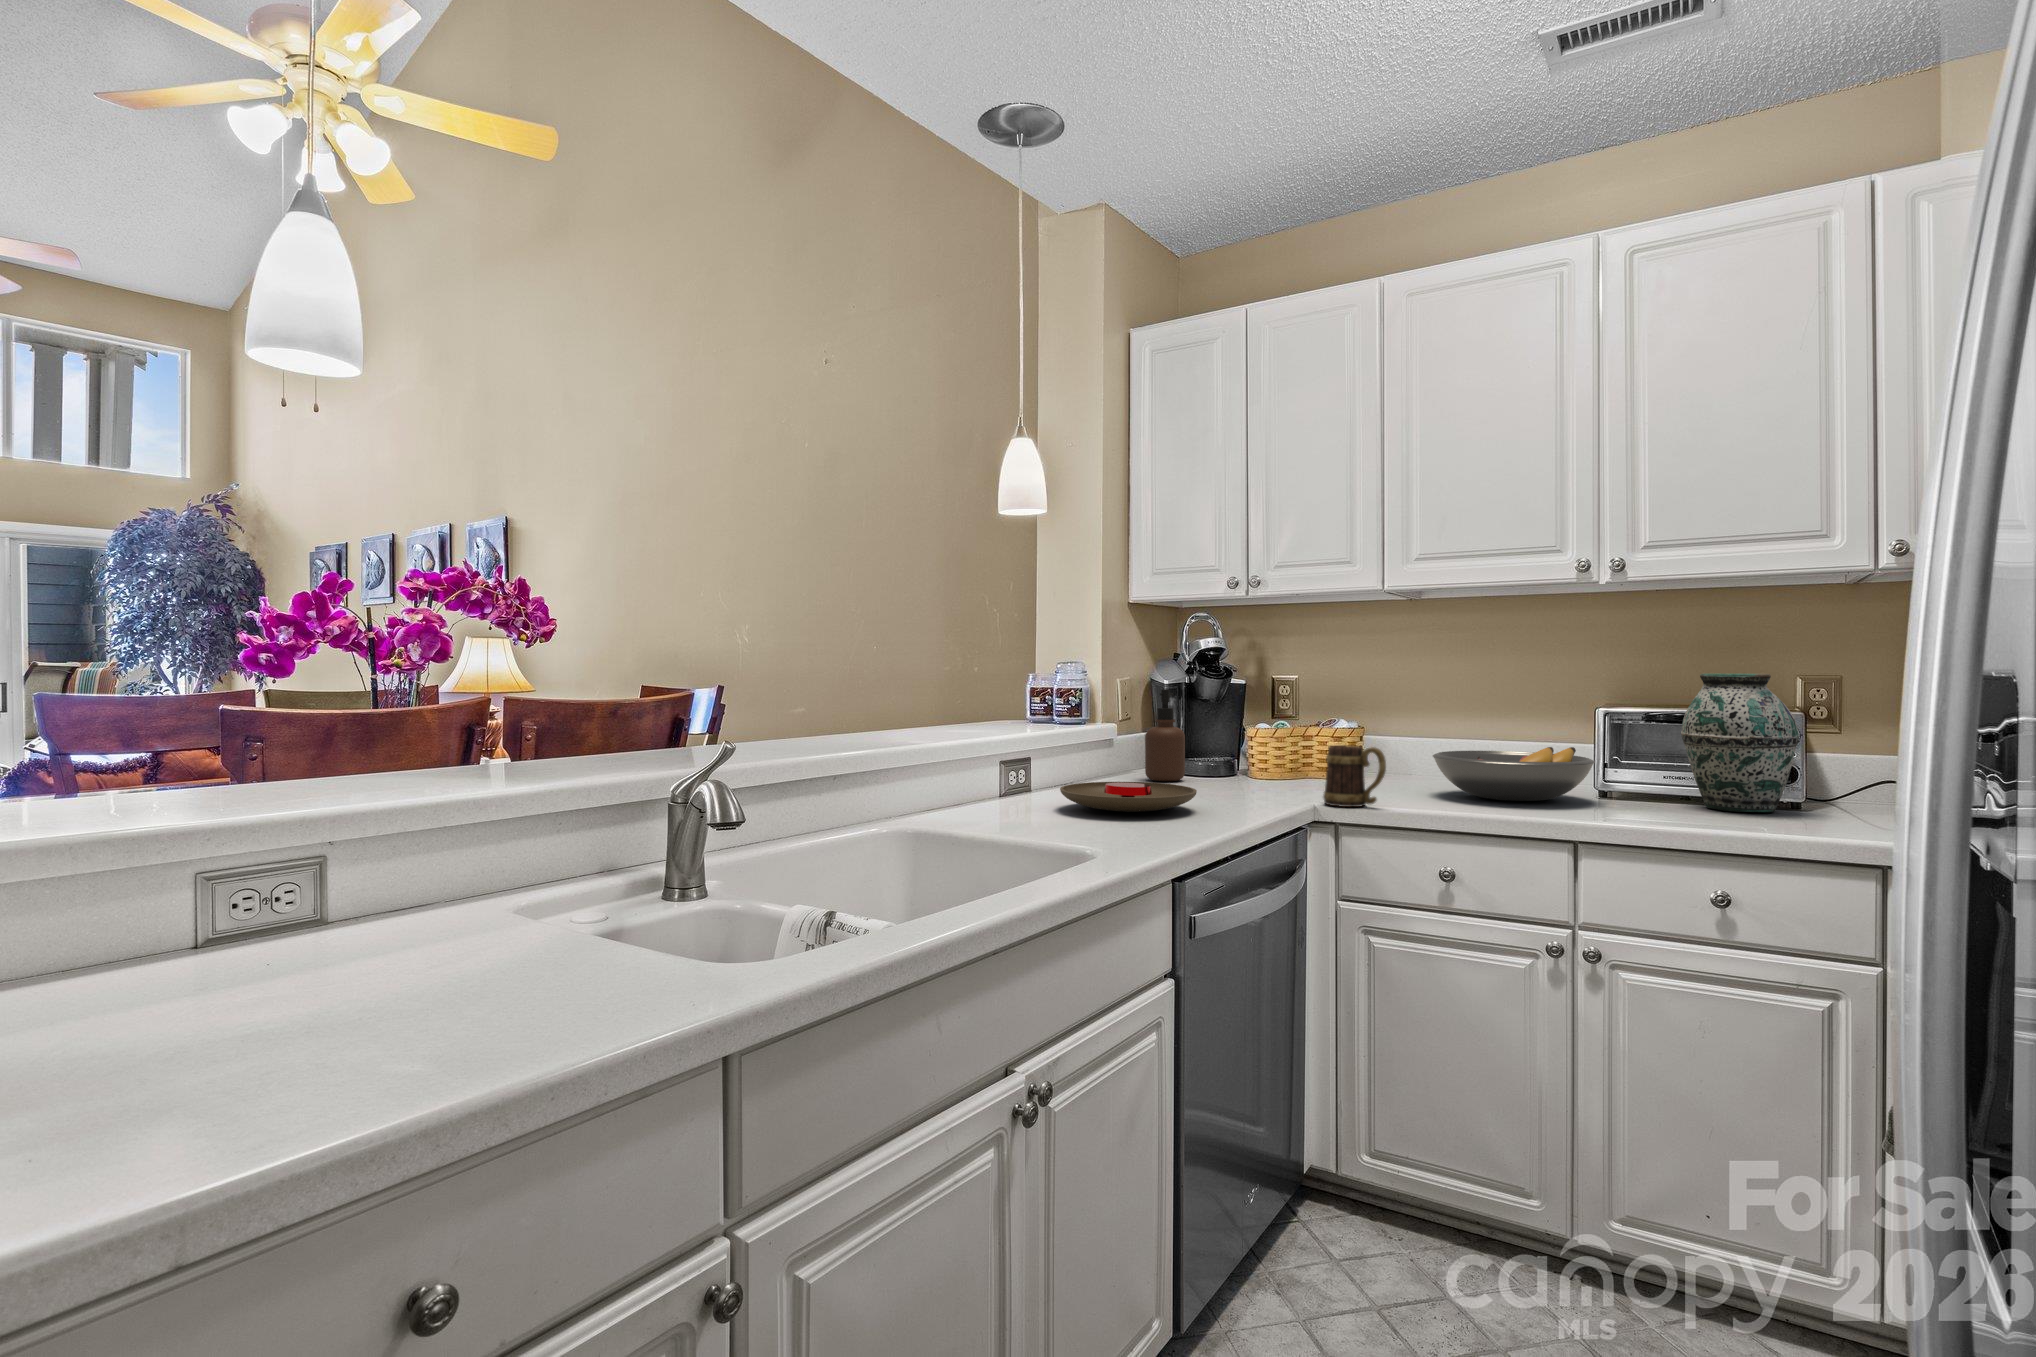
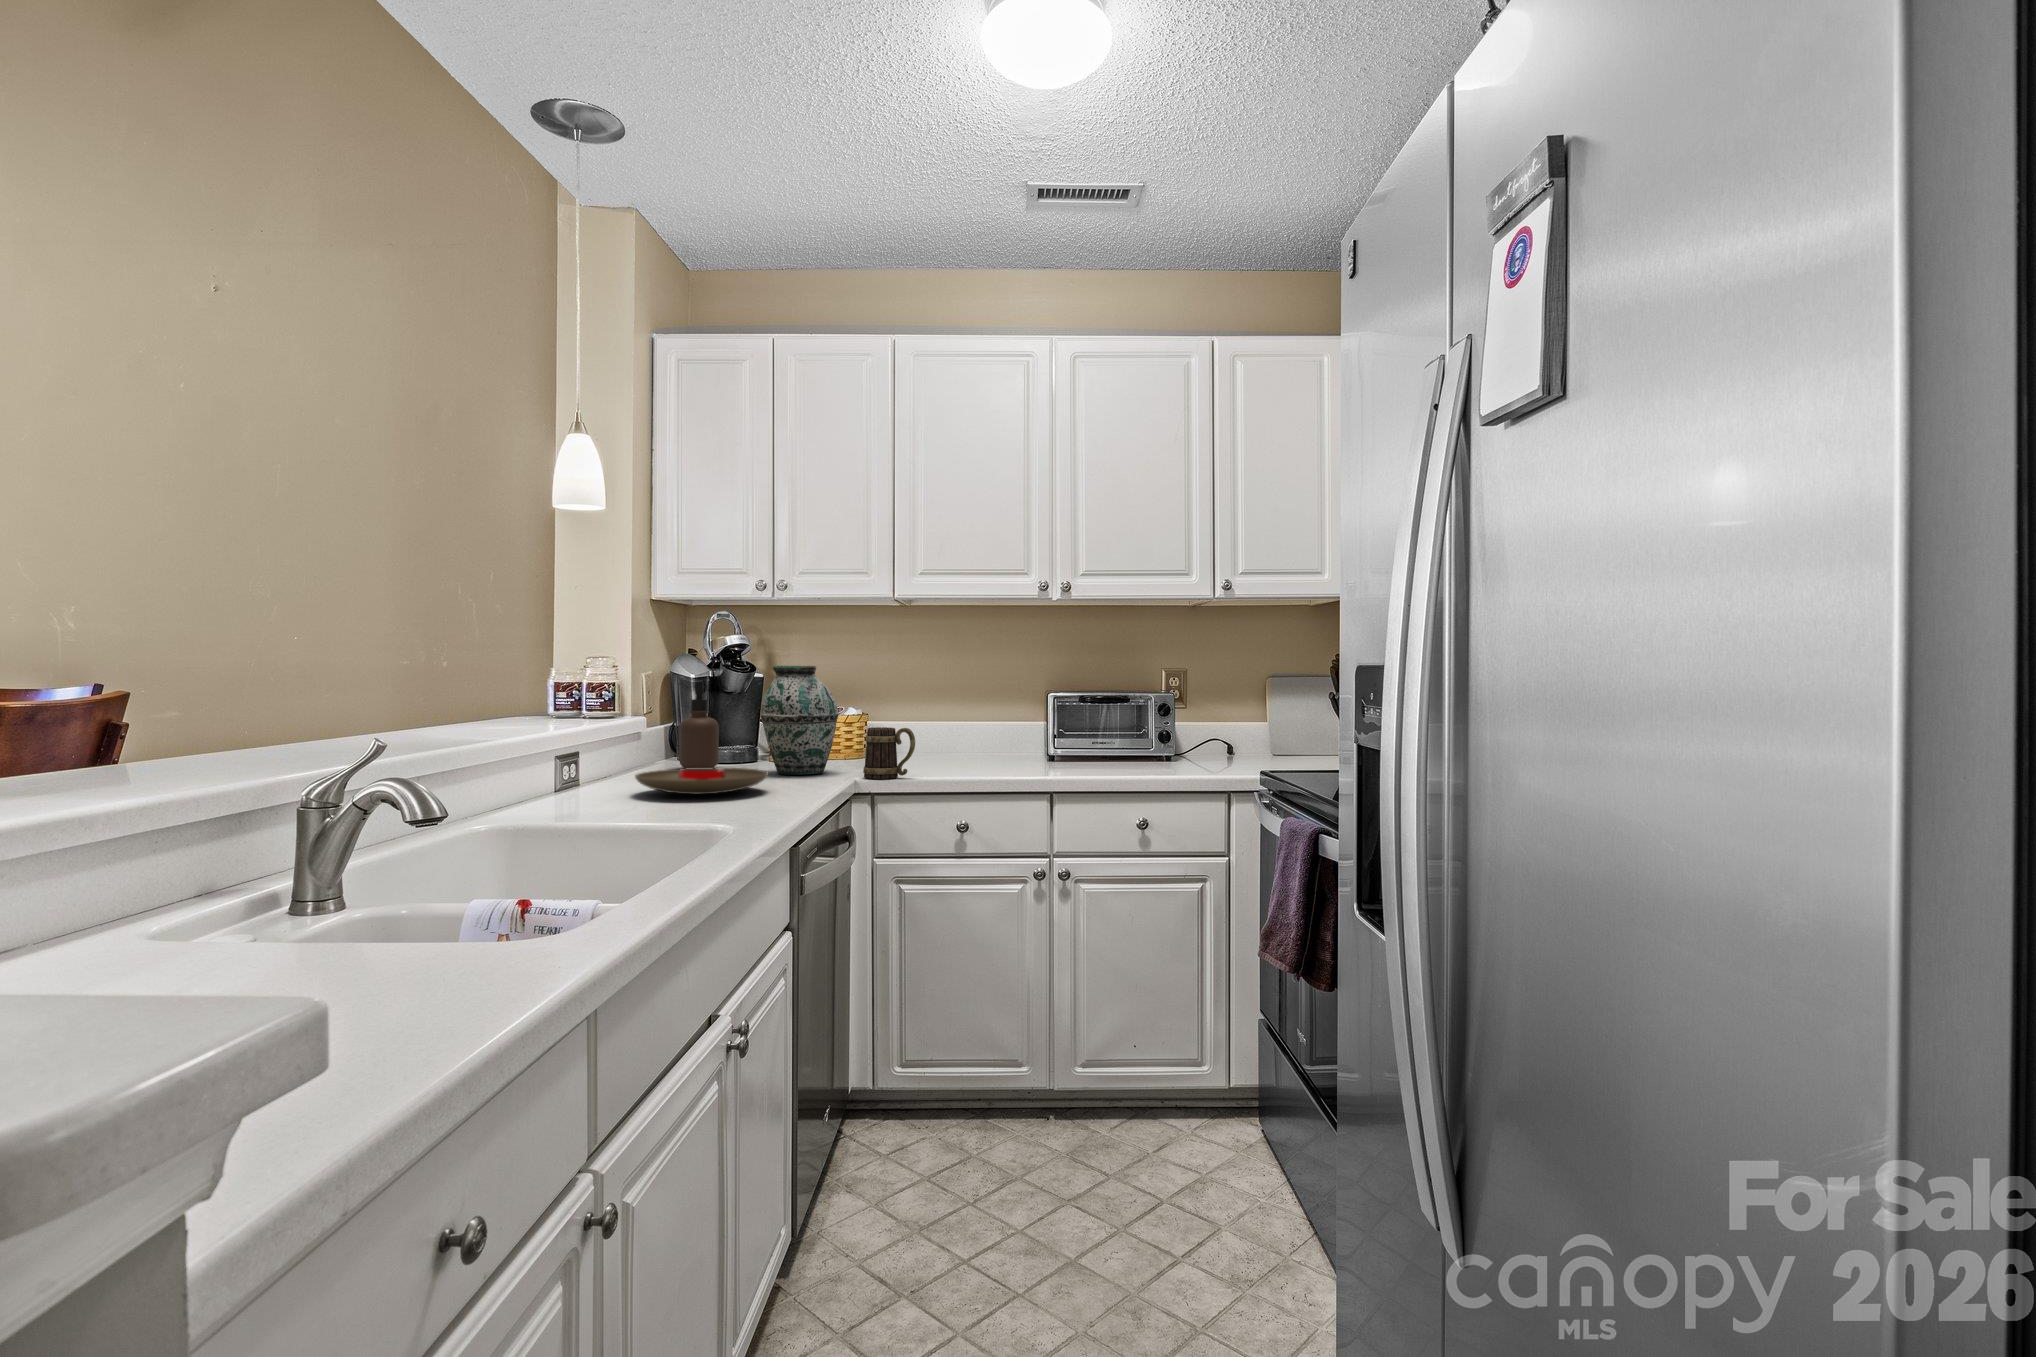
vase: present [1681,673,1799,812] -> present [760,665,839,775]
fruit bowl: present [1433,747,1595,801] -> none [936,724,1051,767]

